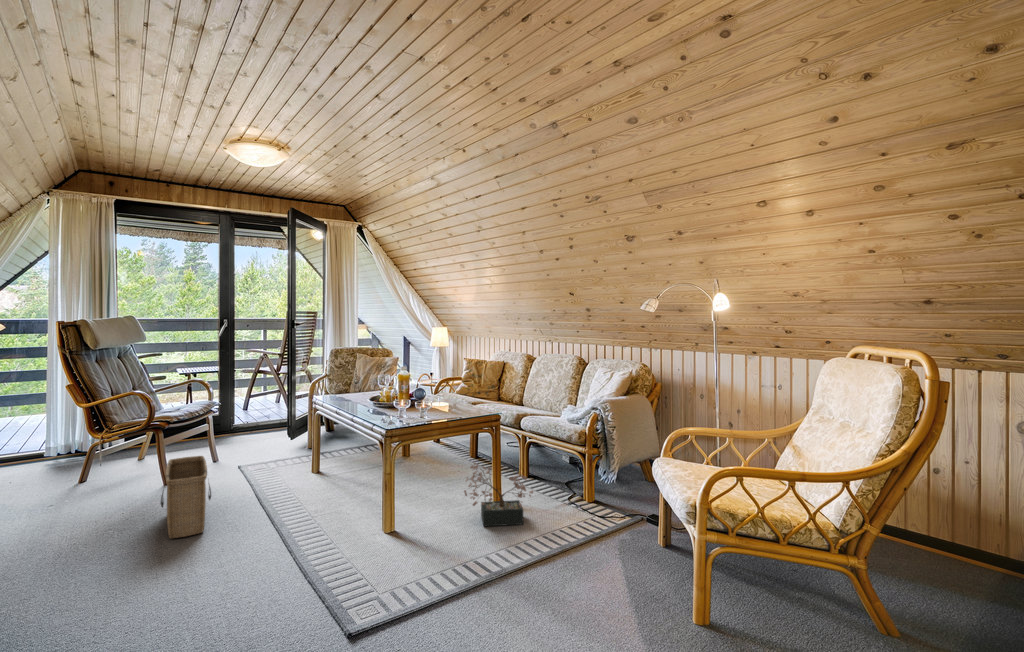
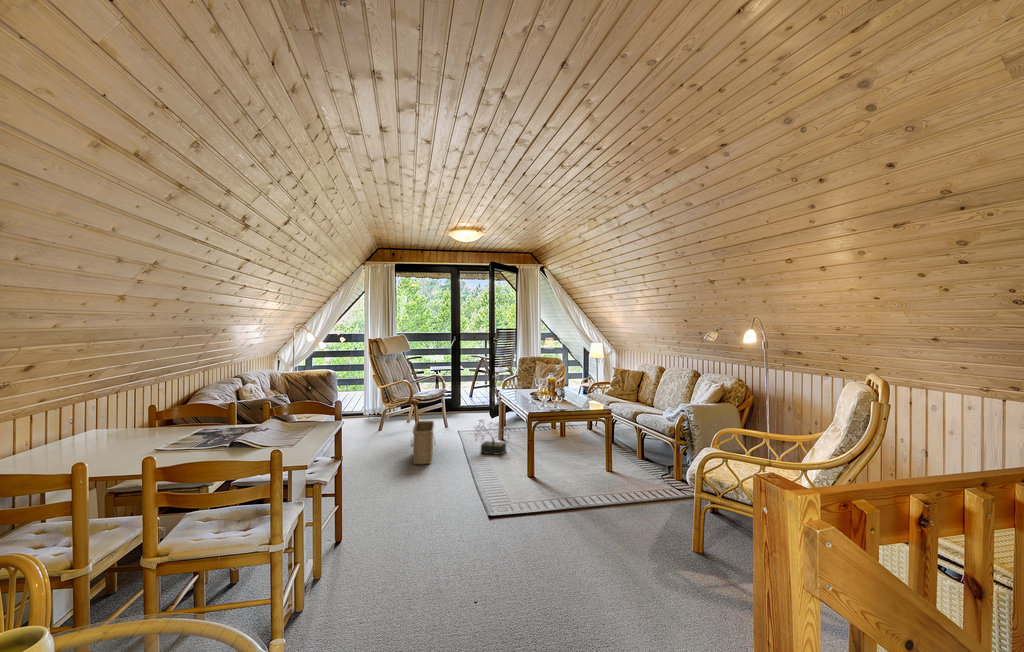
decorative plant: present [464,463,533,526] -> present [475,420,509,455]

